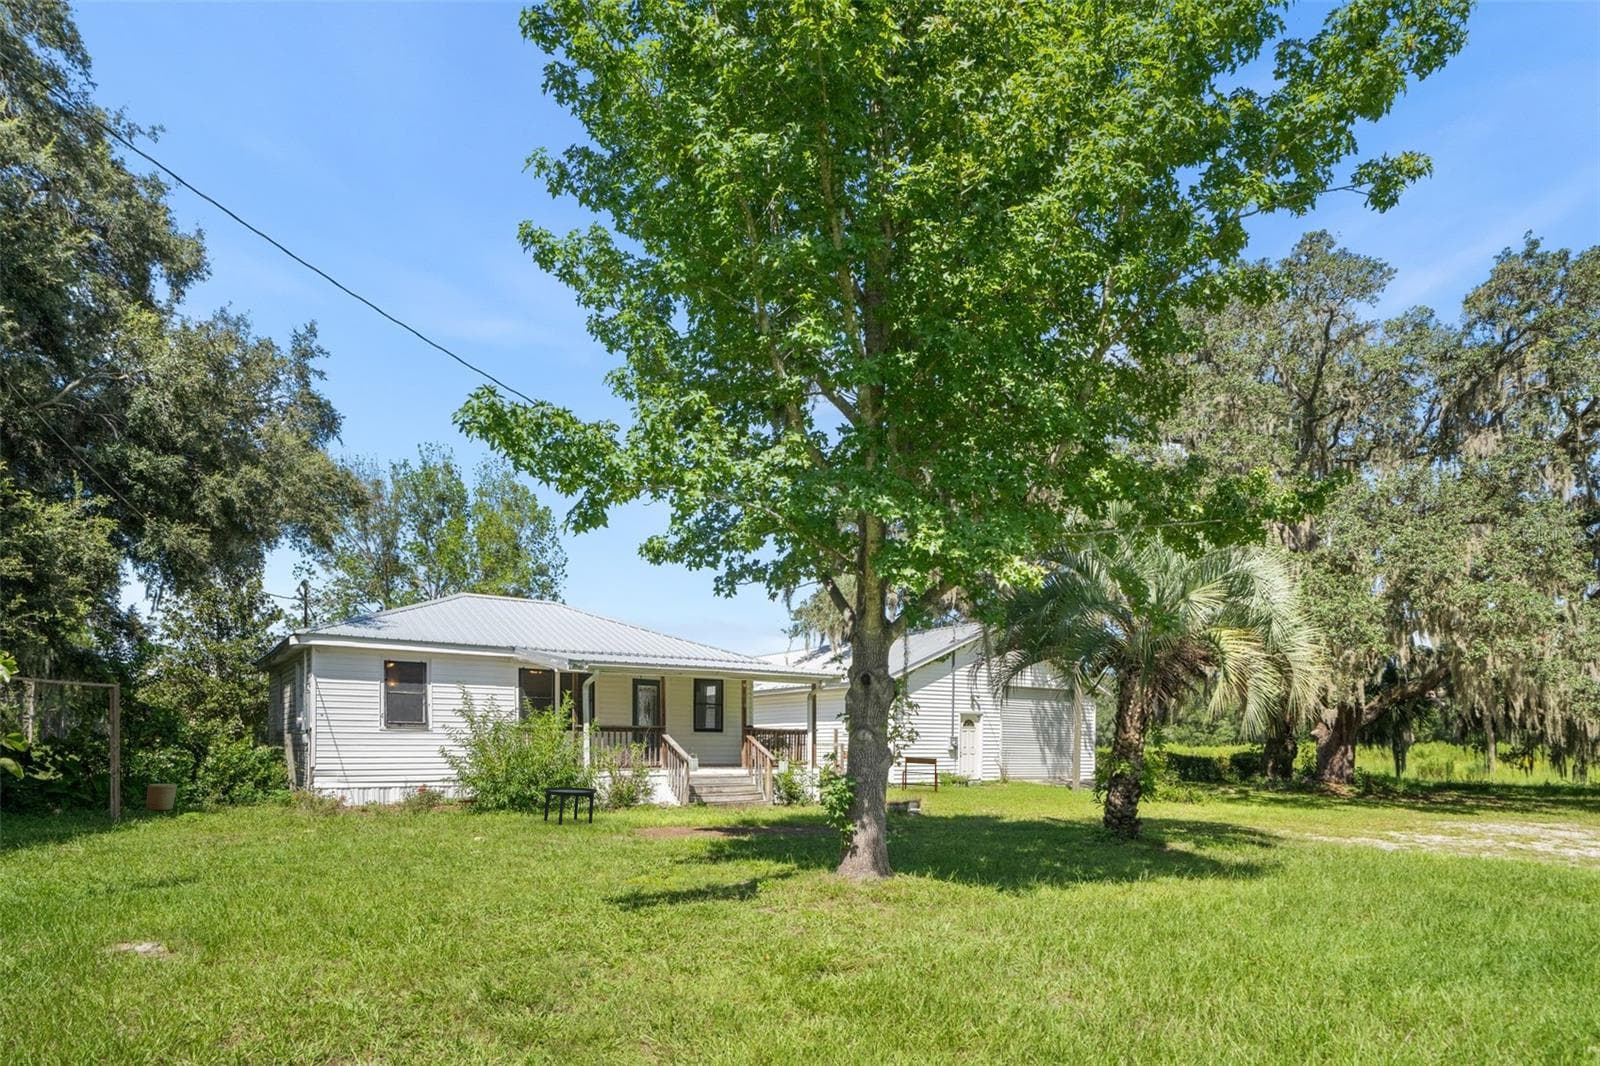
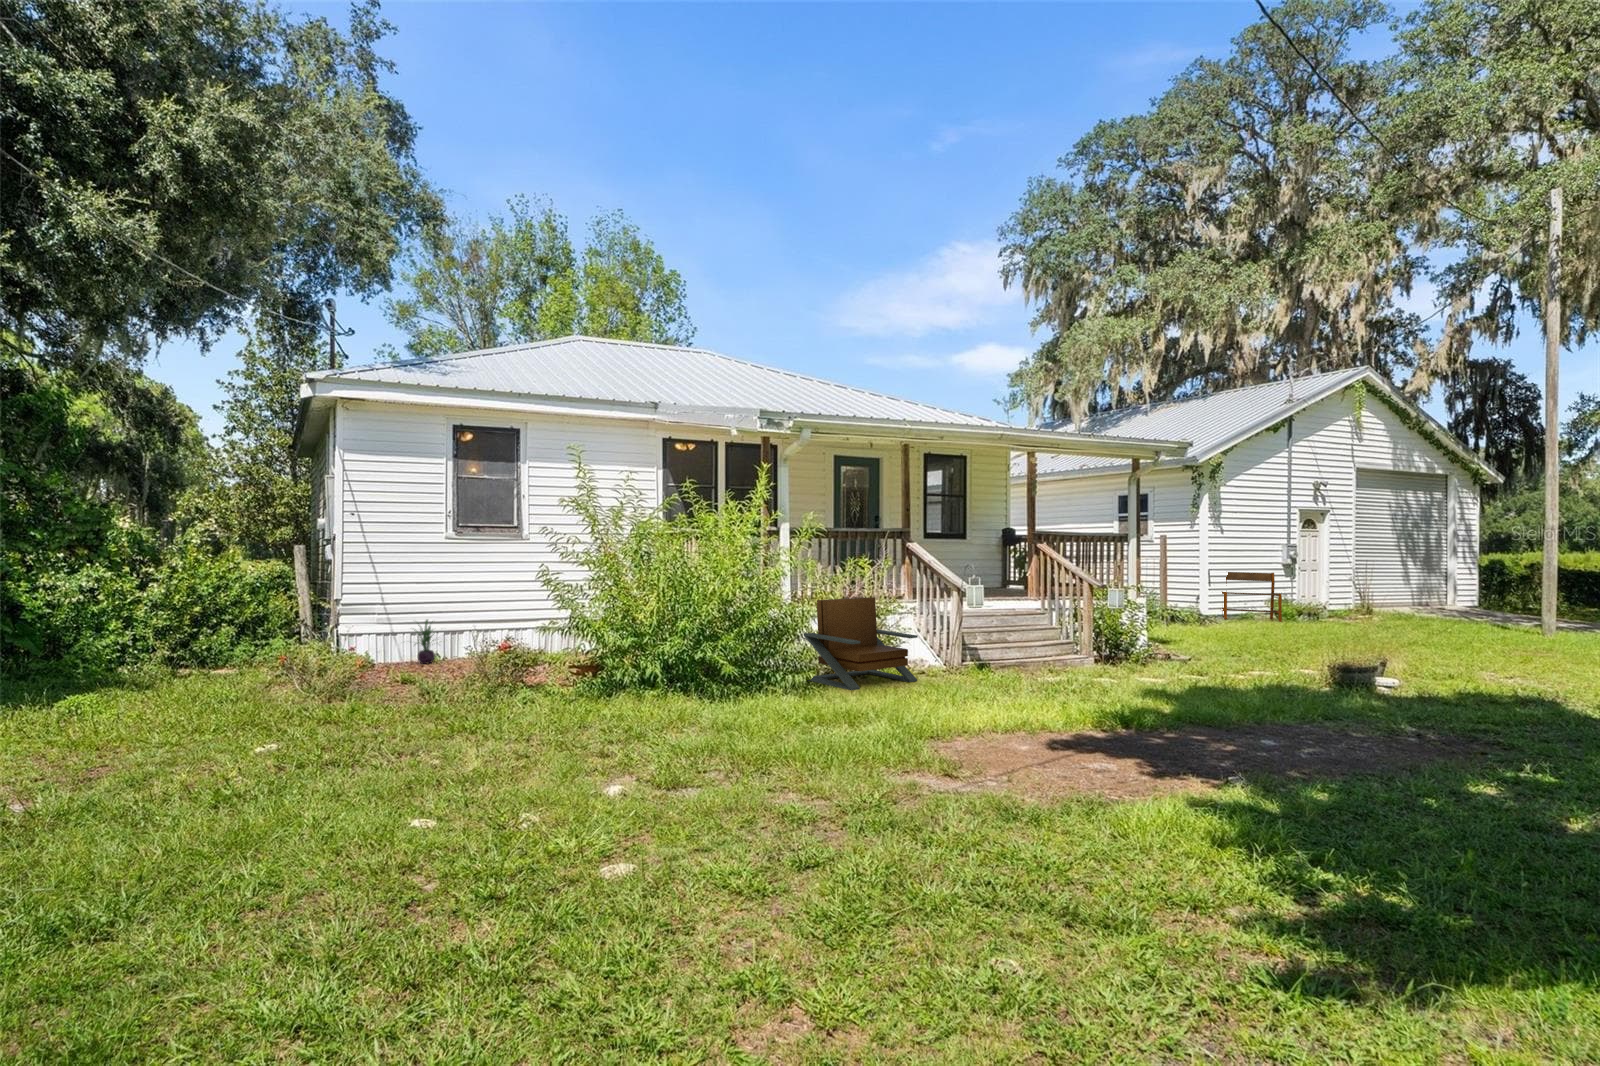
lounge chair: none [594,770,657,820] -> present [804,597,918,690]
decorative plant: none [355,780,383,806] -> present [414,620,435,664]
woven basket: present [146,784,177,810] -> none [19,632,79,681]
round table: present [543,787,597,825] -> none [707,632,814,710]

